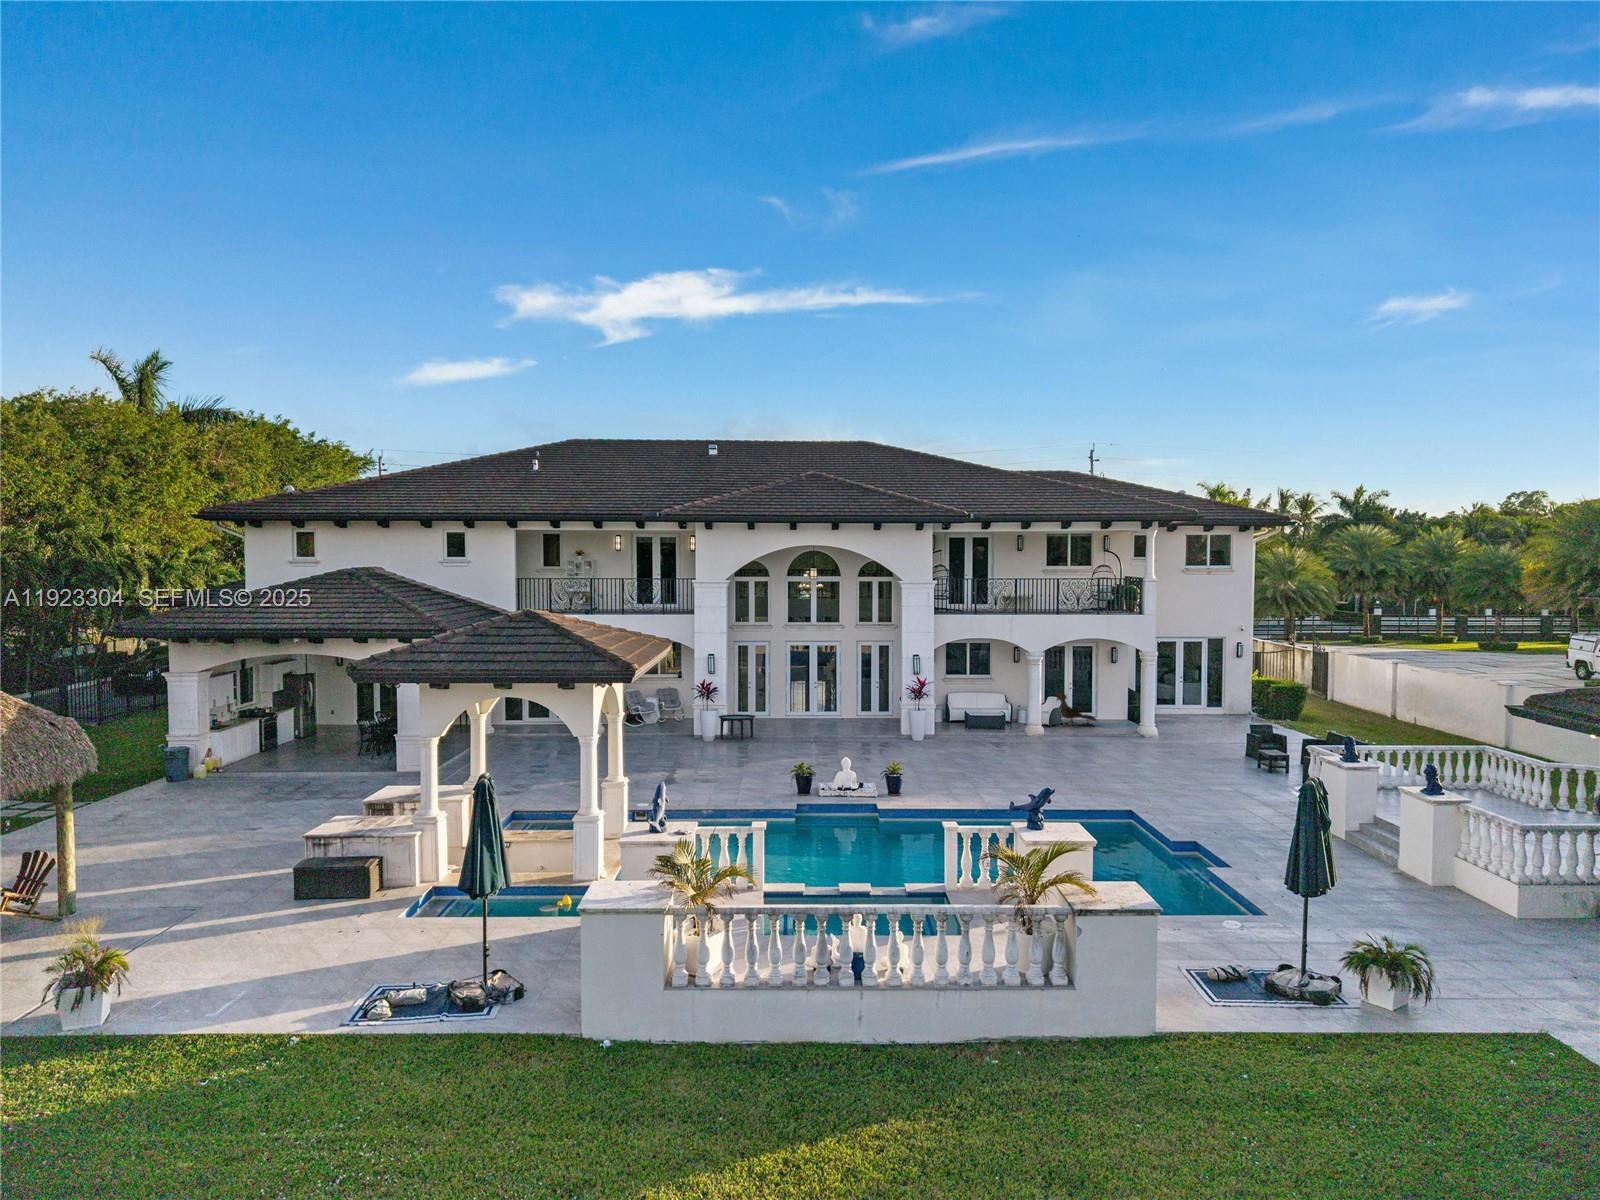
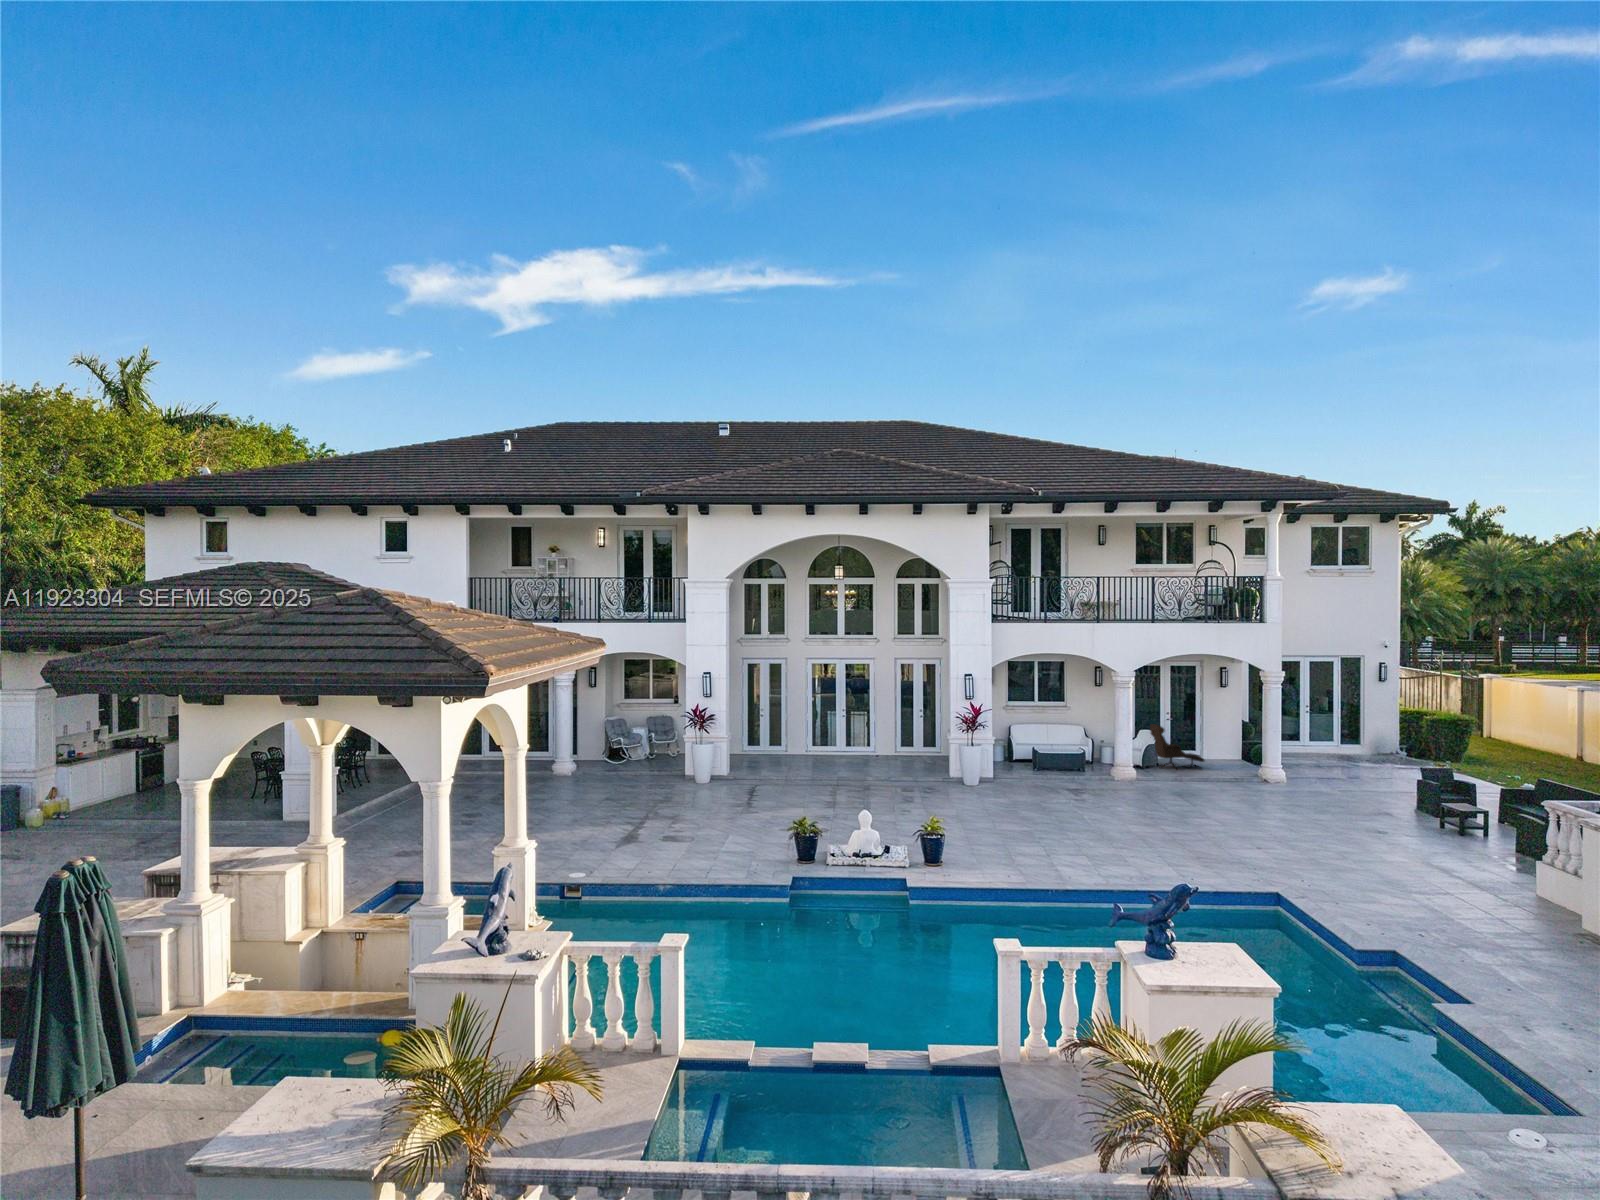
round table: present [718,714,755,740] -> none [713,749,760,782]

